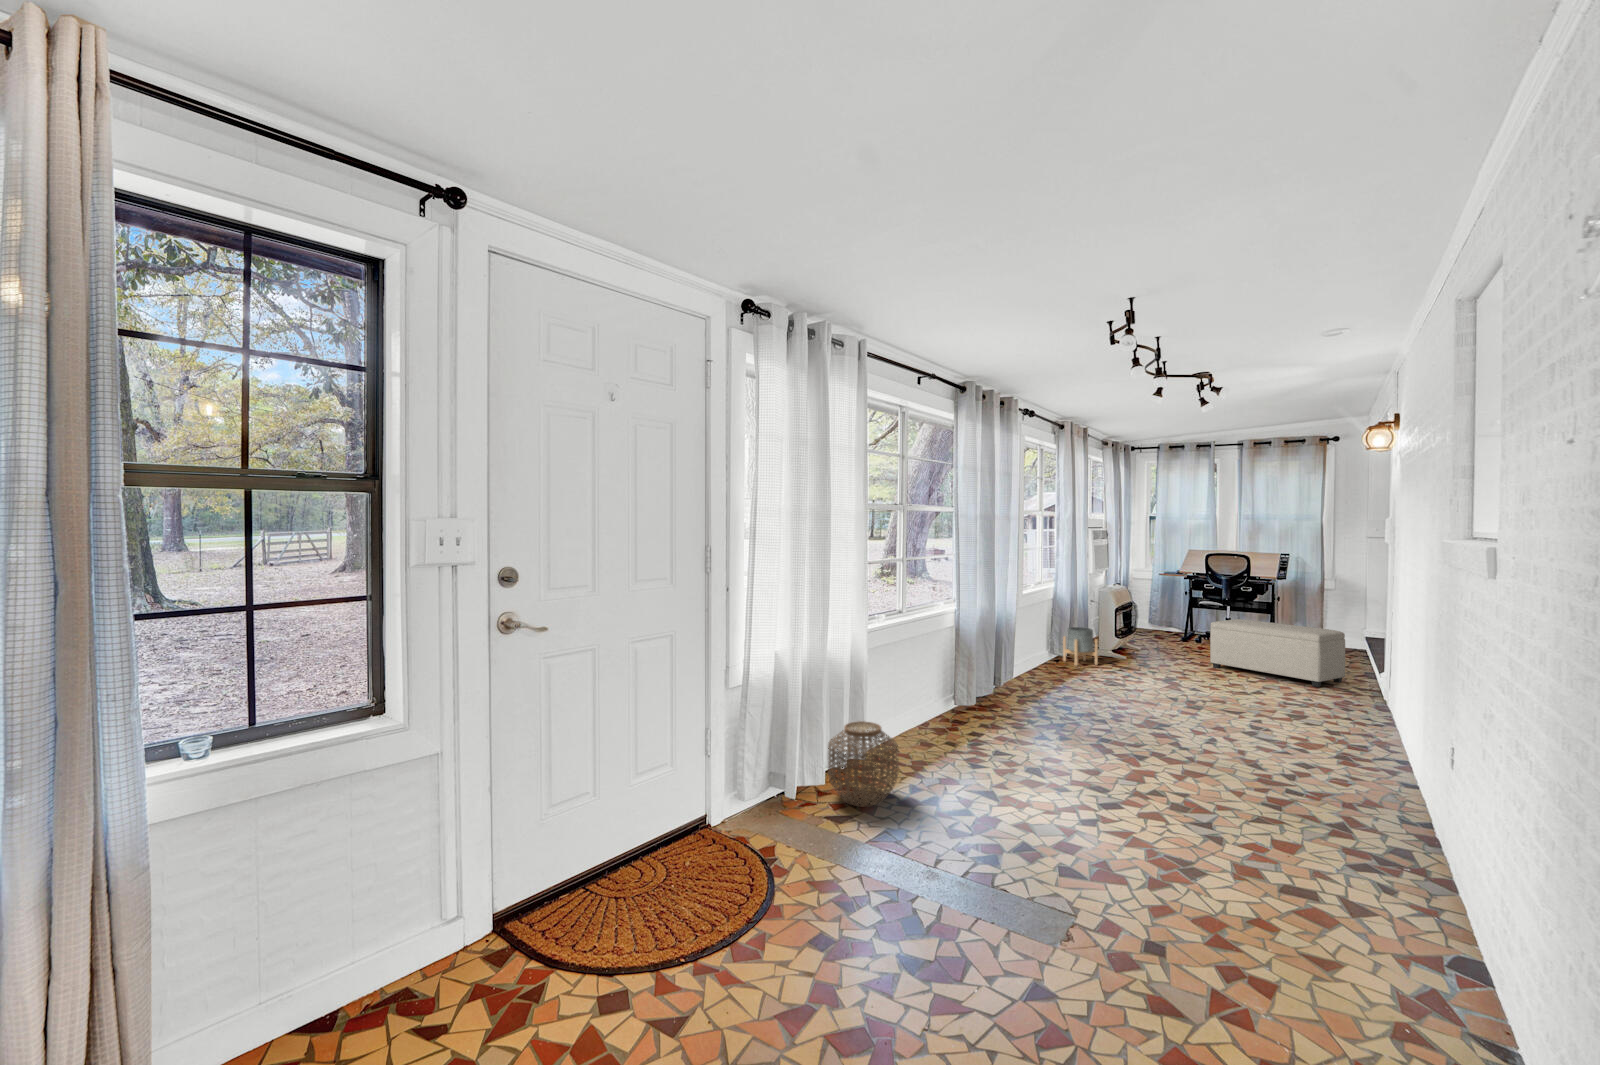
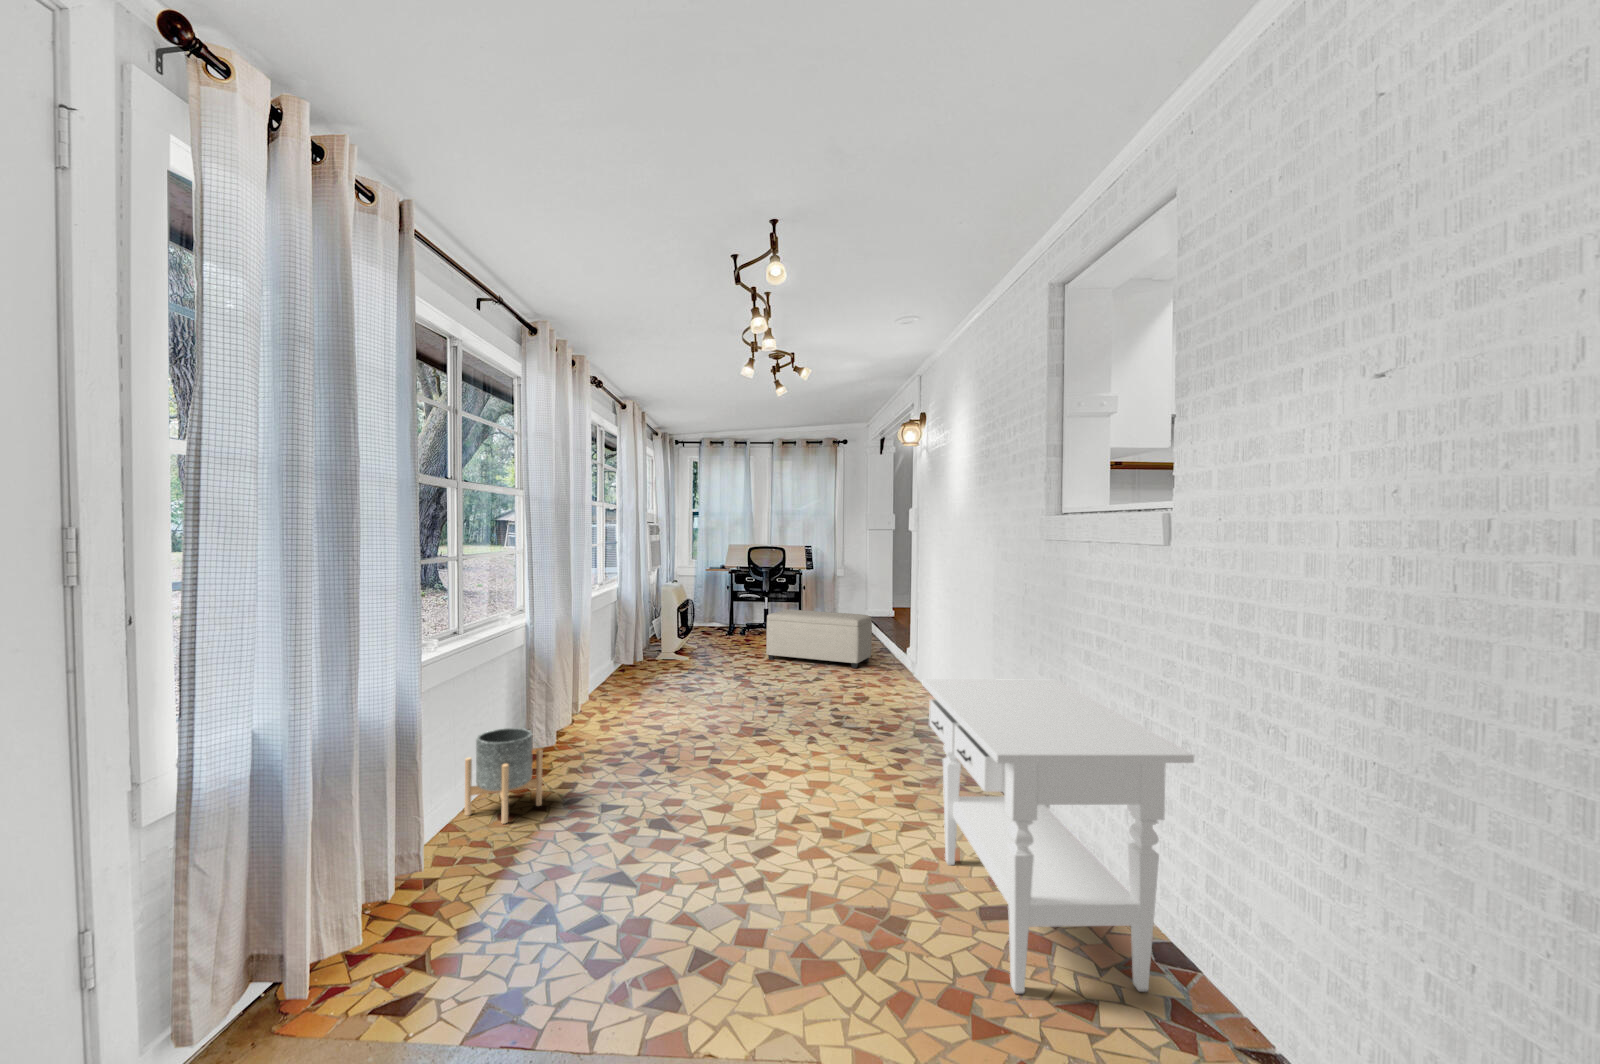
planter: present [1063,627,1098,666] -> present [465,728,542,824]
side table: none [1246,682,1485,1002] -> present [923,679,1194,994]
woven basket: present [828,721,898,807] -> none [364,818,496,969]

